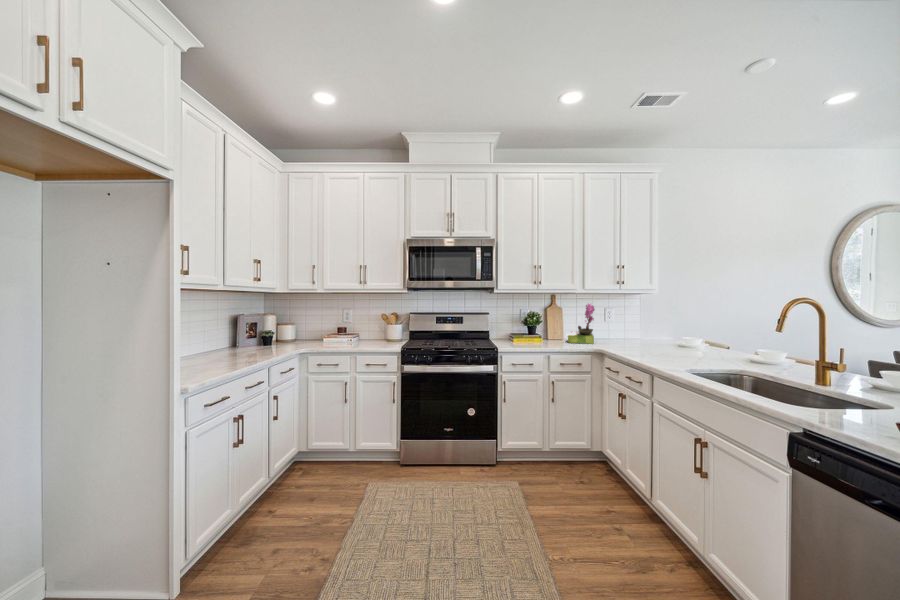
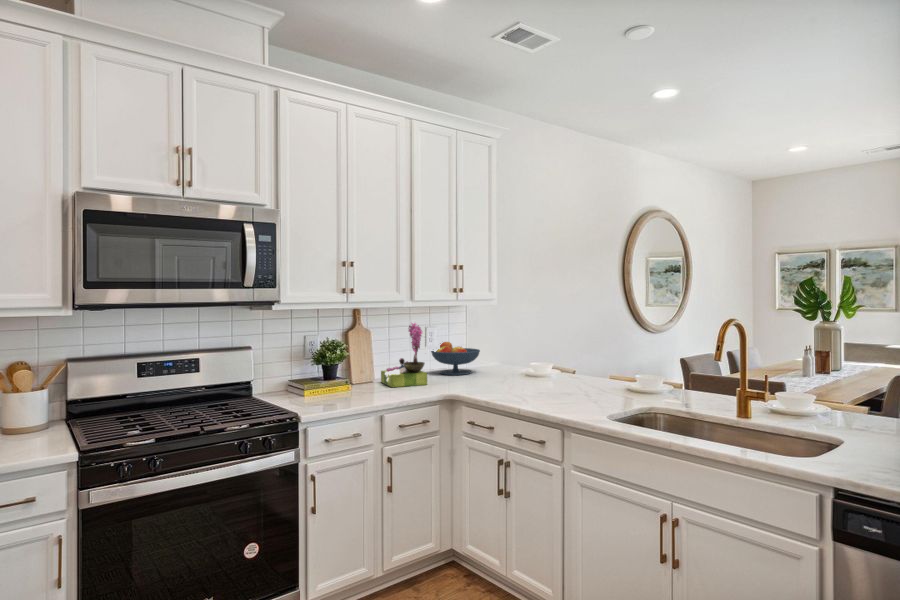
fruit bowl: none [609,318,647,341] -> present [431,342,480,375]

